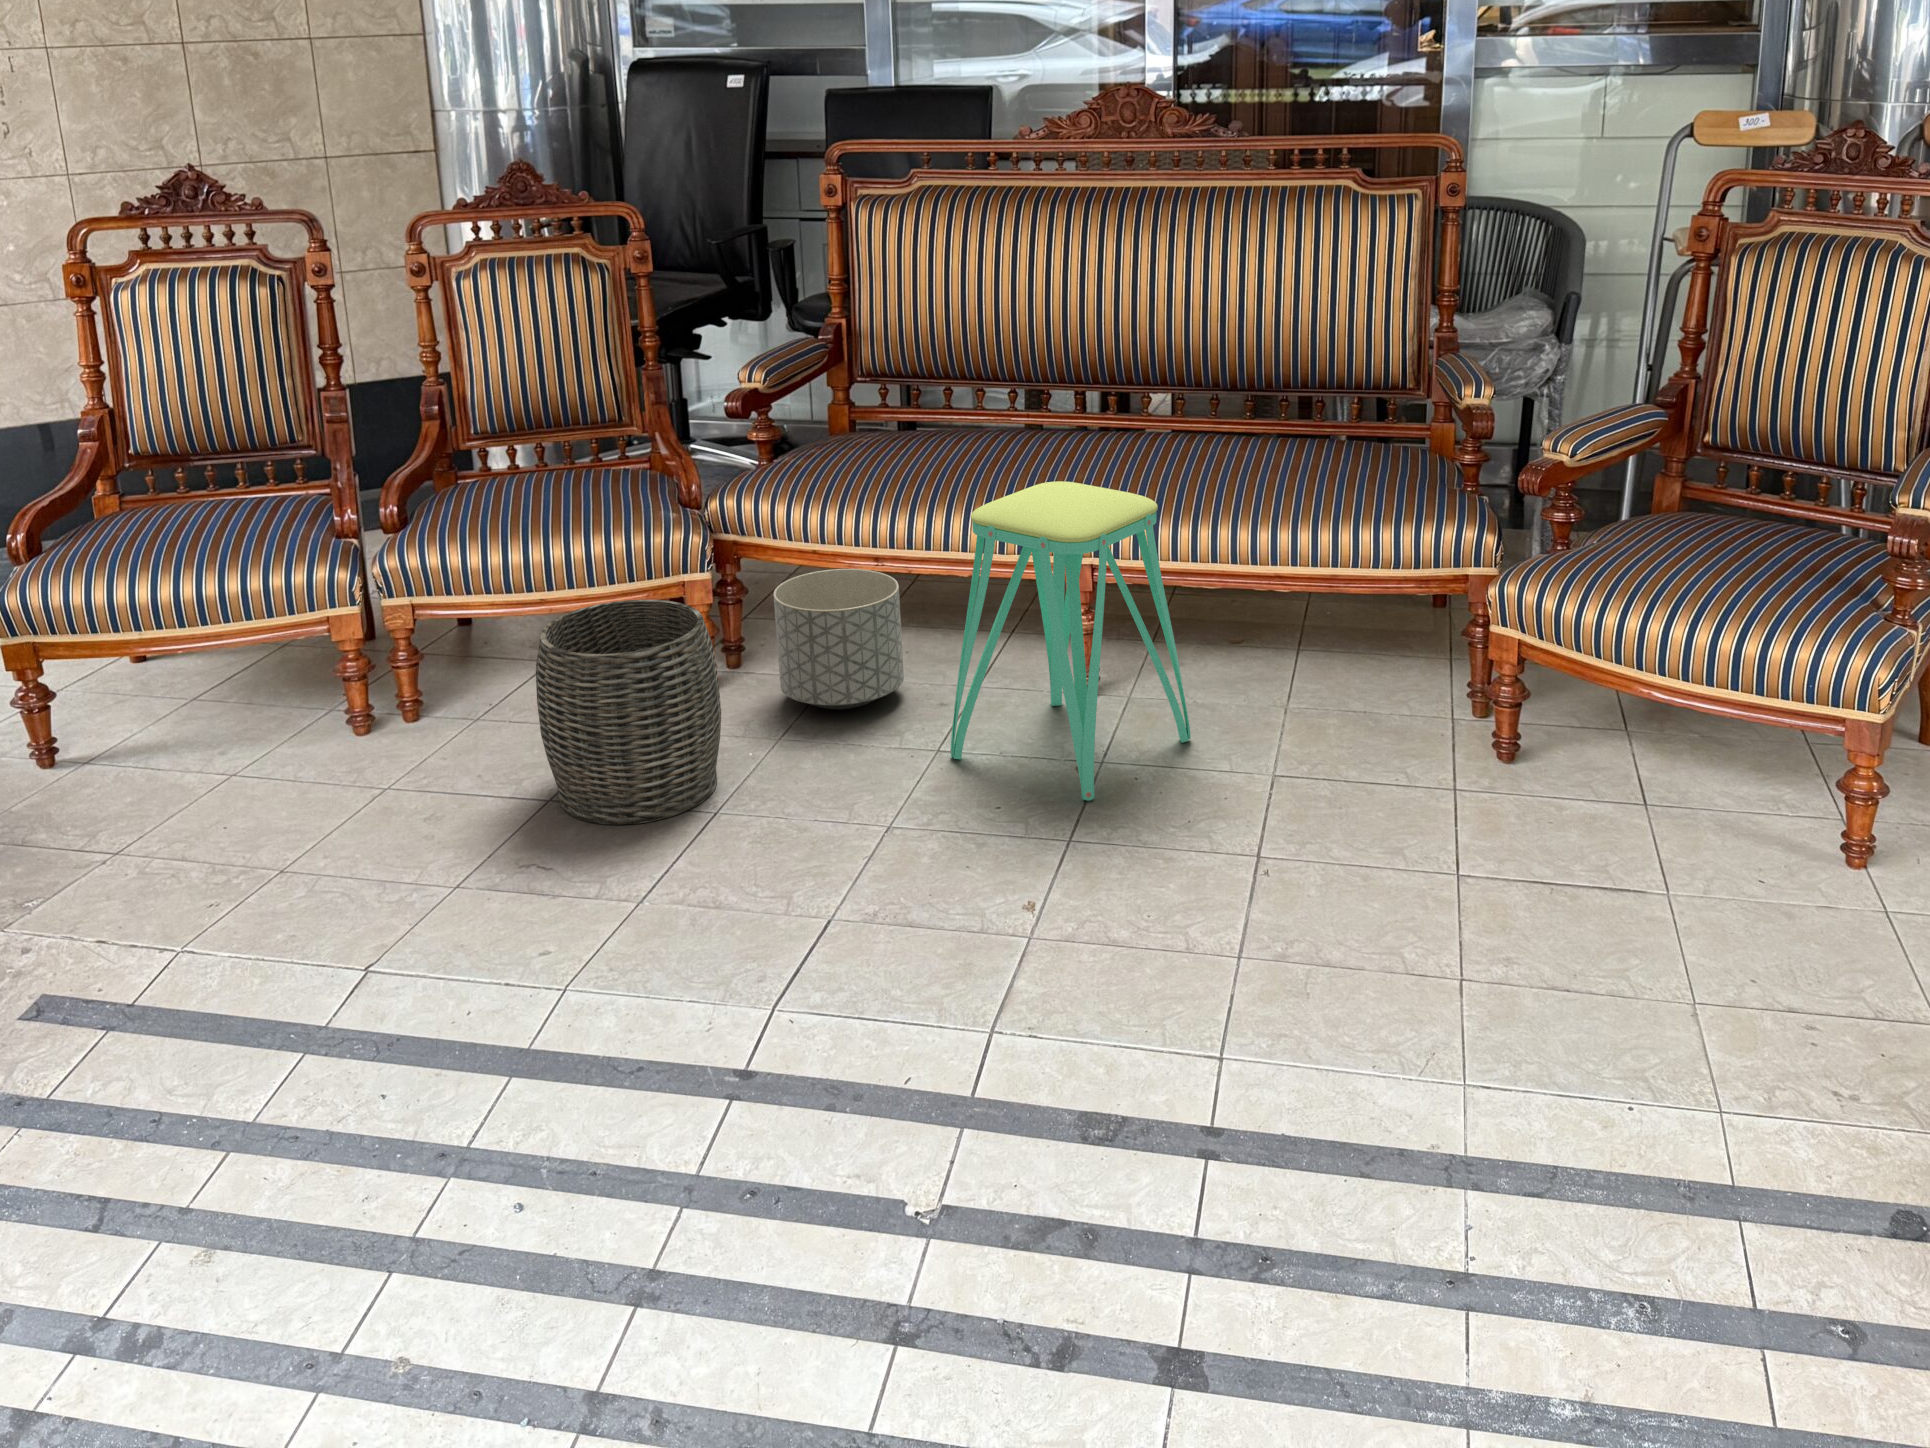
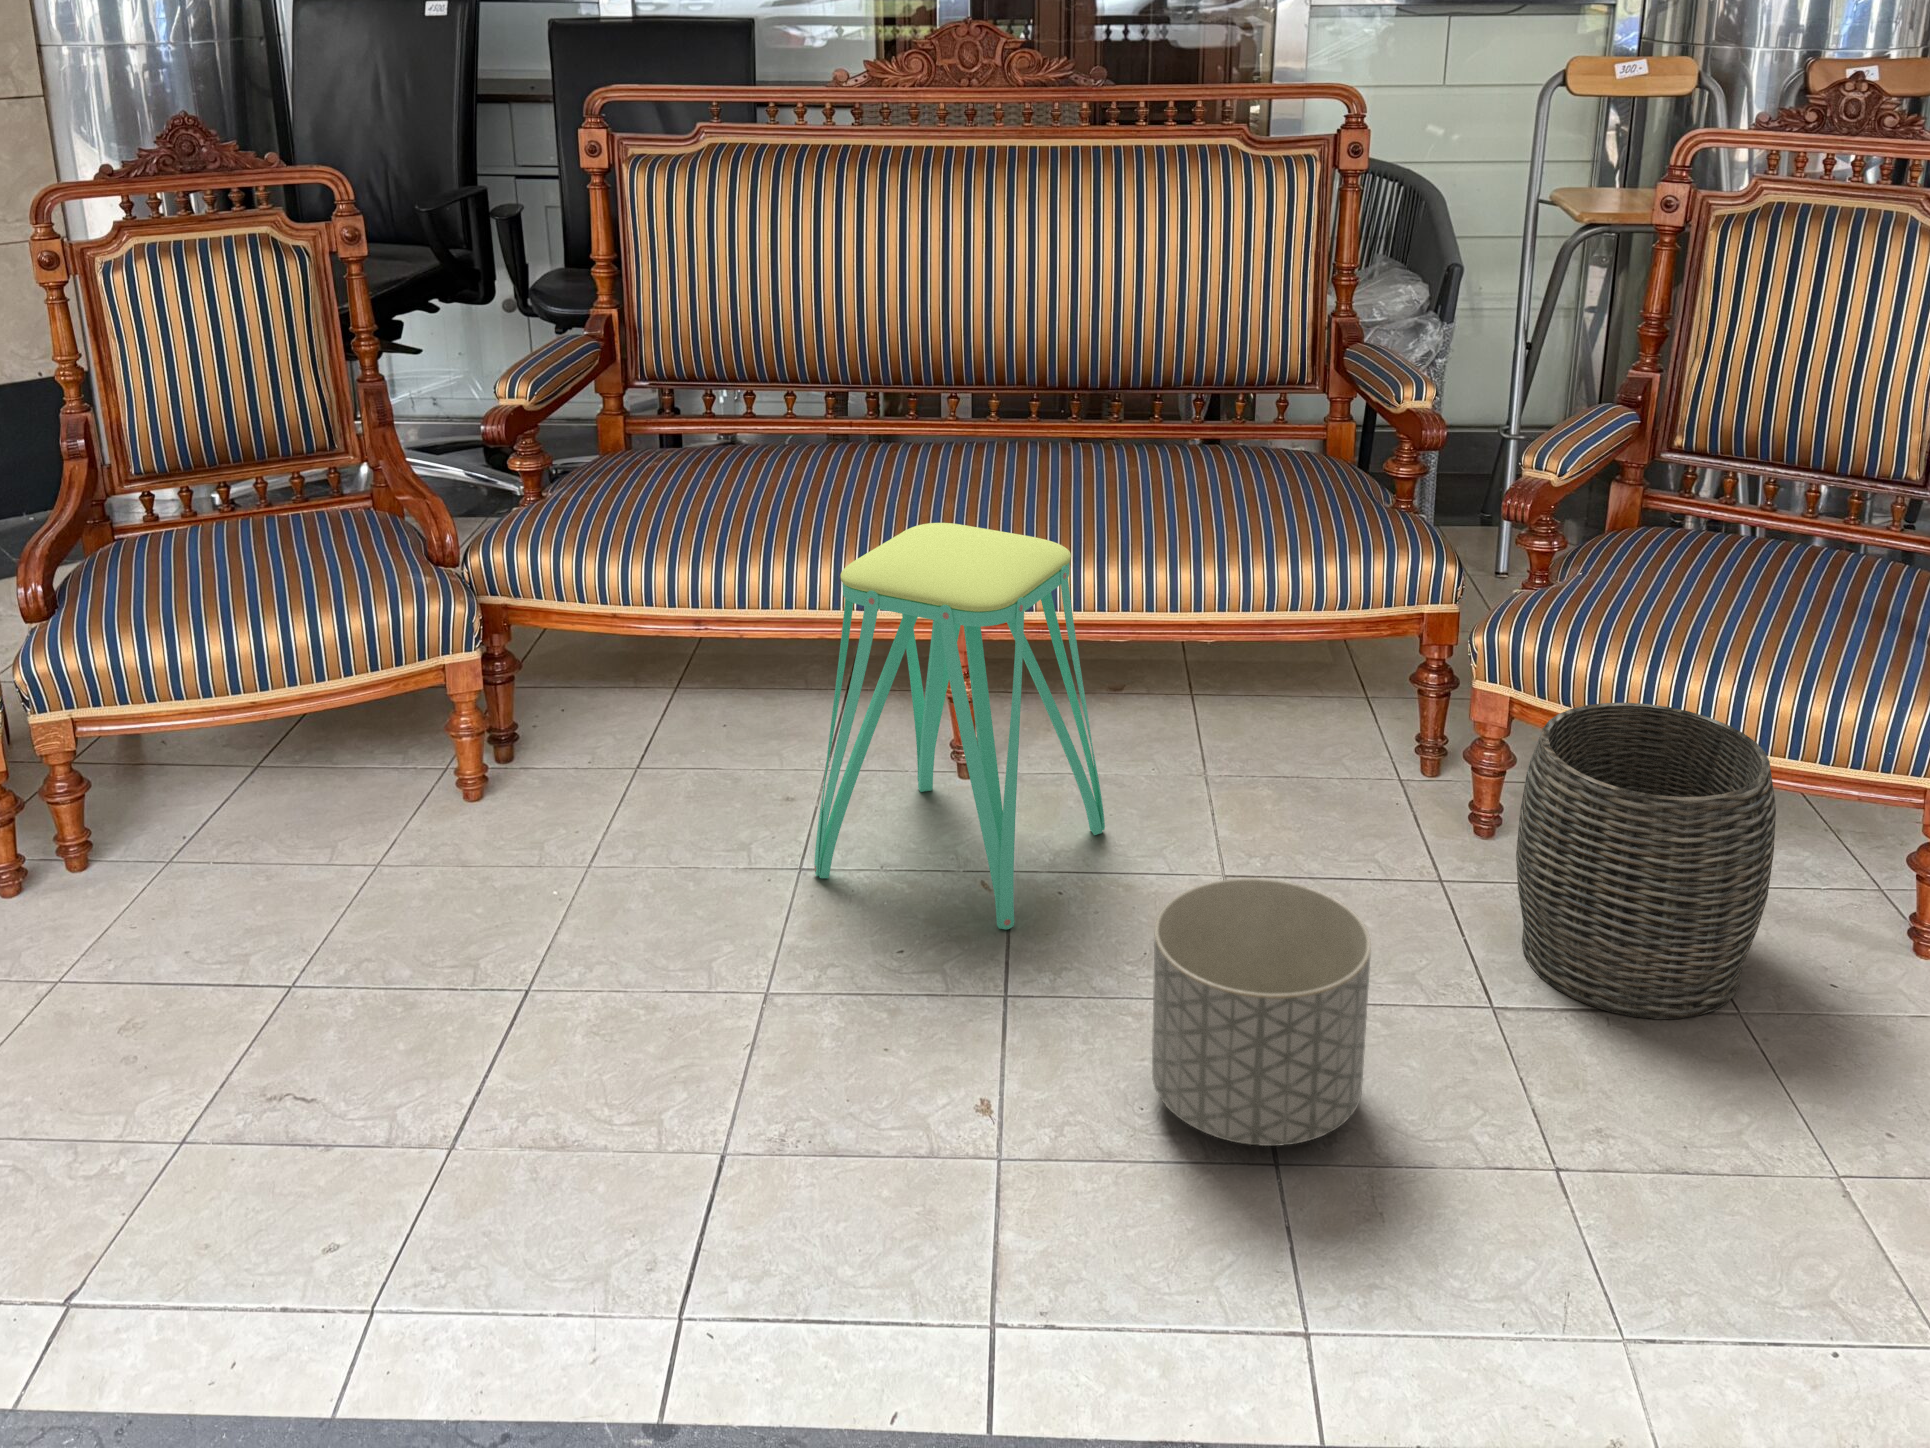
planter: present [773,569,904,710] -> present [1152,878,1371,1146]
woven basket: present [536,600,721,825] -> present [1516,703,1776,1019]

